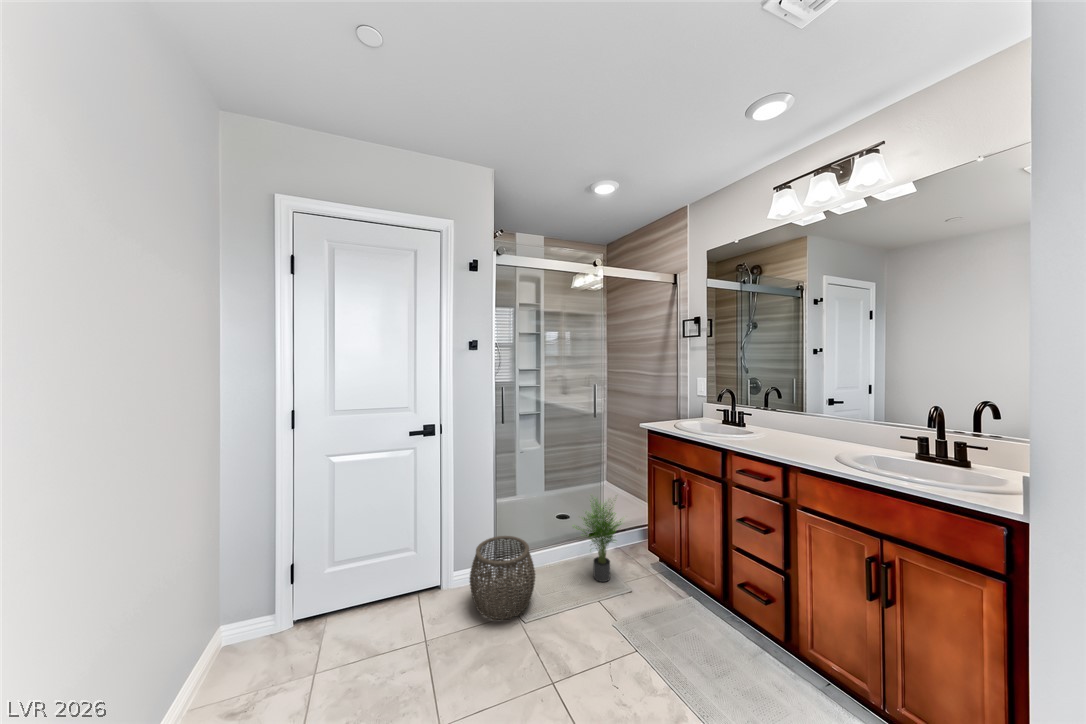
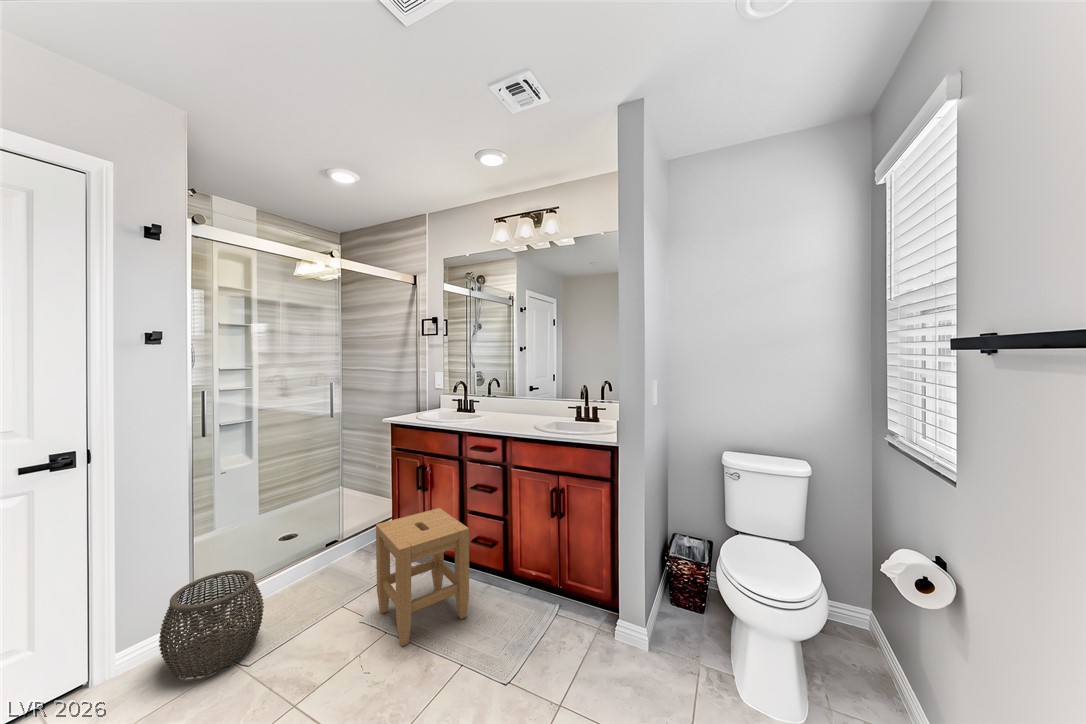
potted plant: present [575,500,621,582] -> none [303,493,374,588]
stool: none [628,533,734,681] -> present [376,508,469,646]

